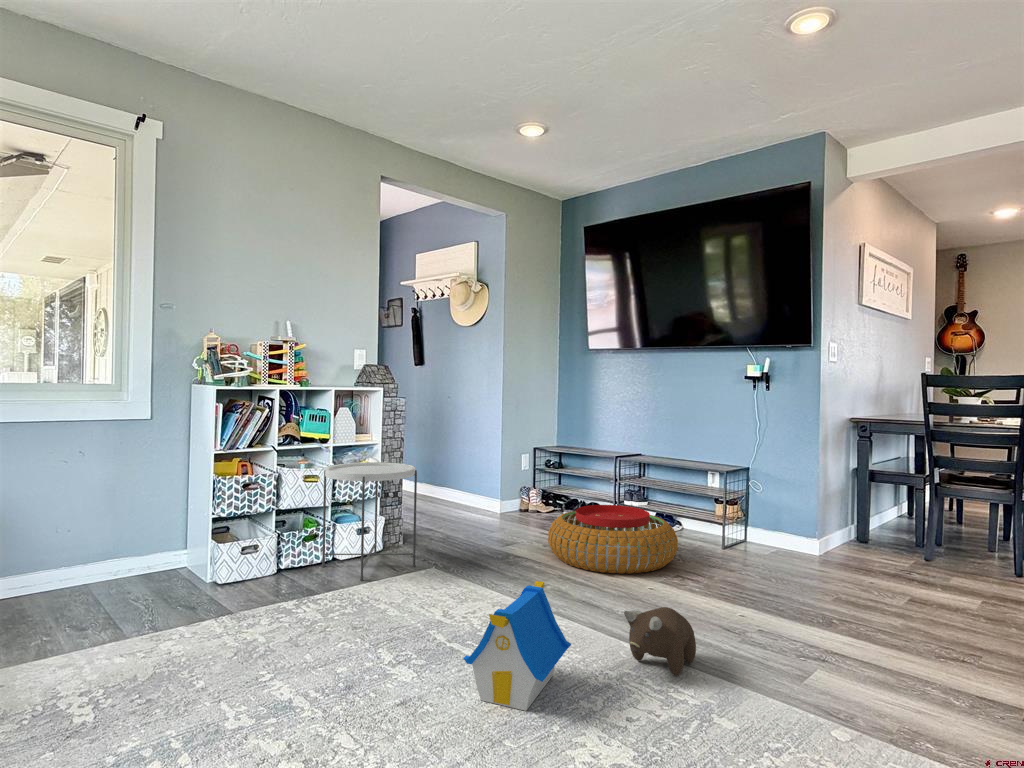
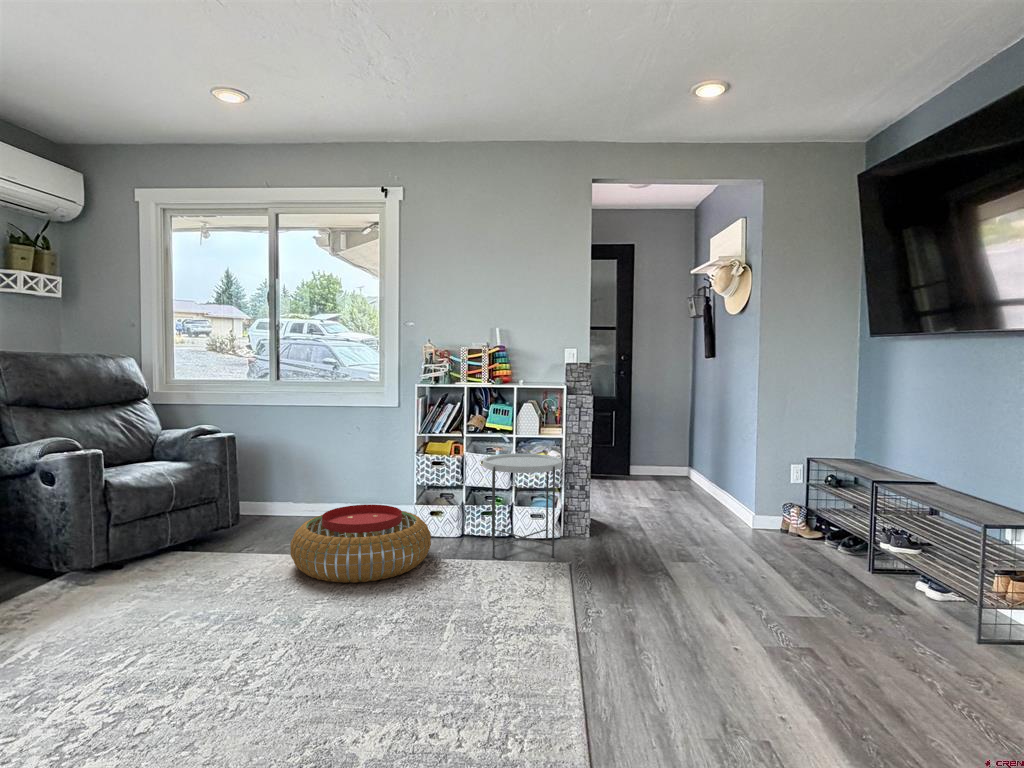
pouf: present [548,505,678,574] -> present [290,504,431,583]
toy house: present [464,581,571,711] -> none [355,587,464,696]
plush toy: present [624,607,696,676] -> none [497,644,605,738]

